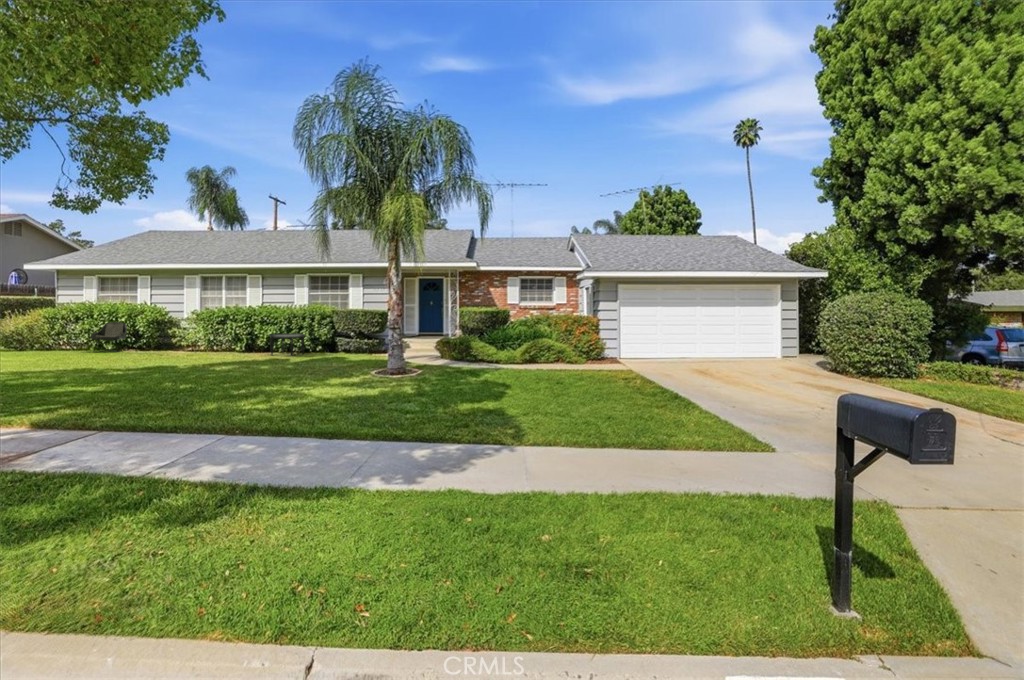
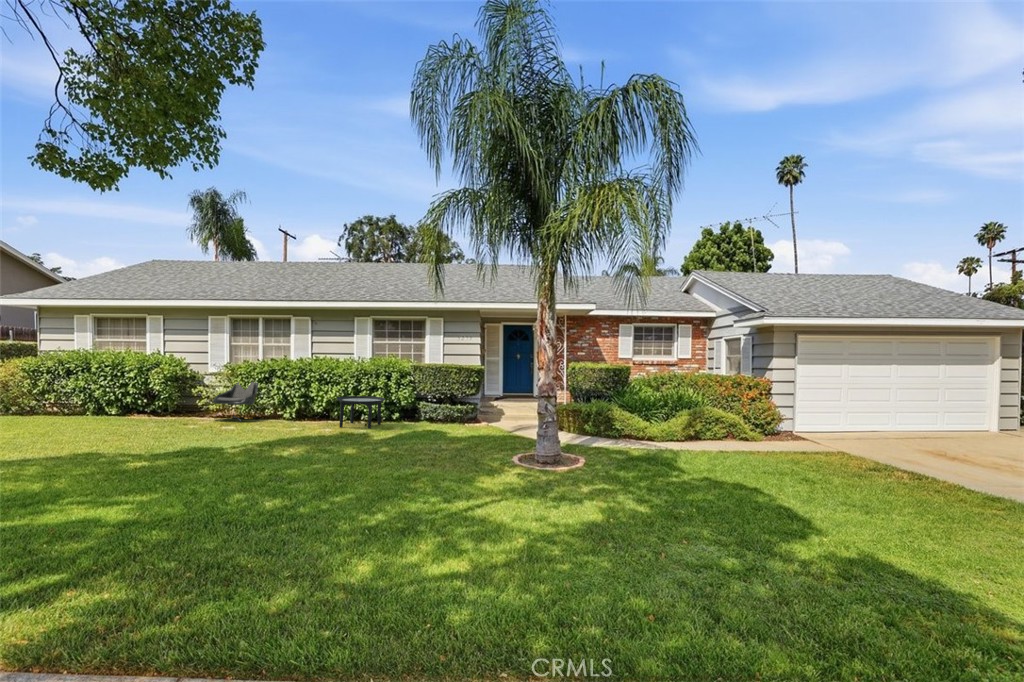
lounge chair: present [91,322,127,351] -> present [213,381,258,422]

